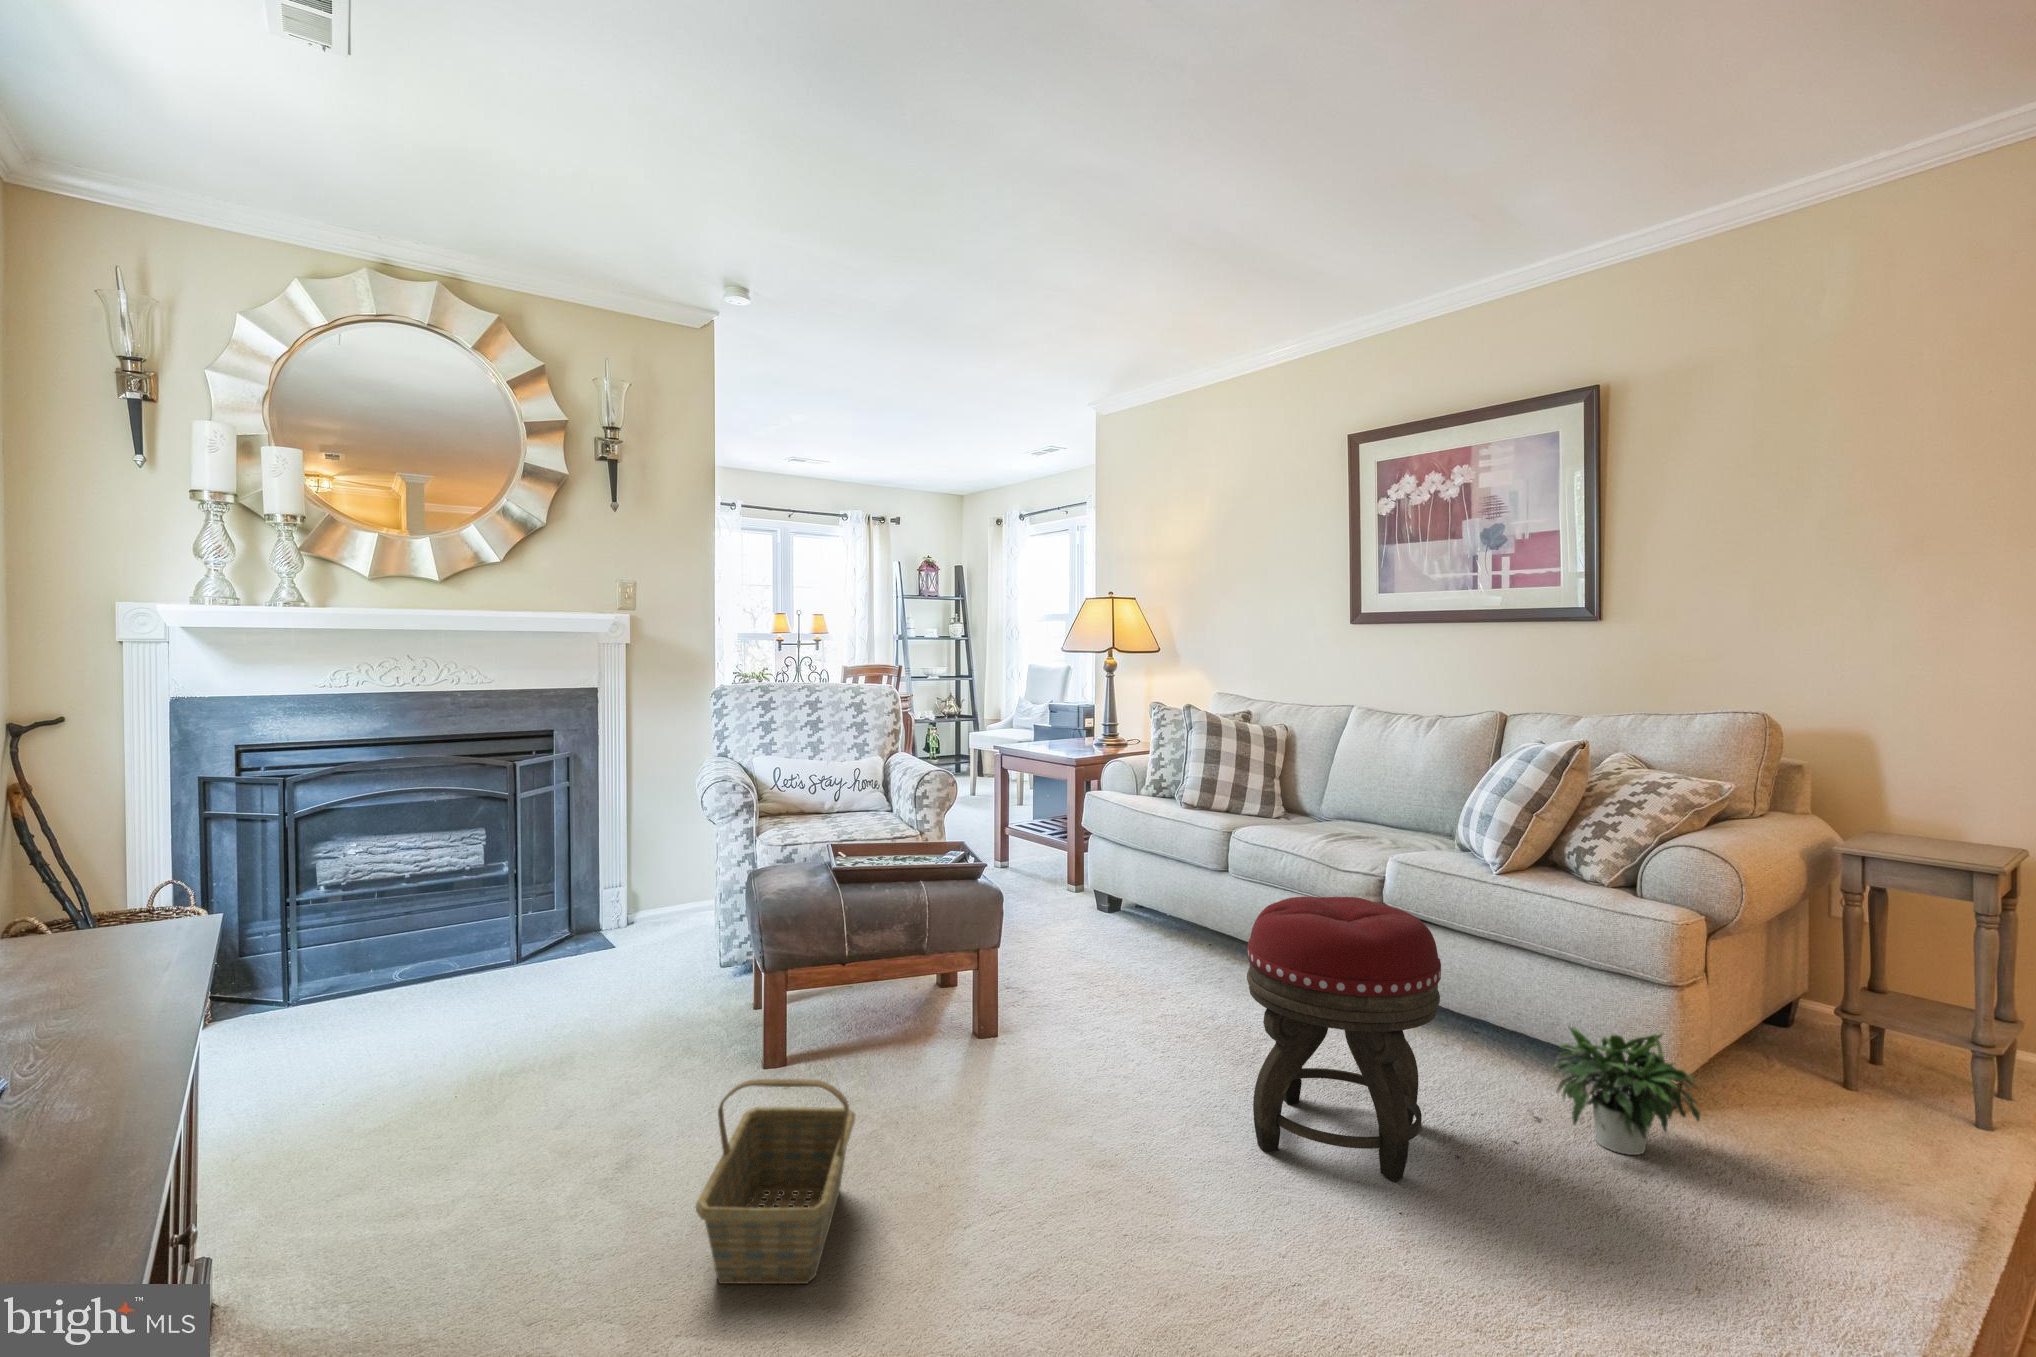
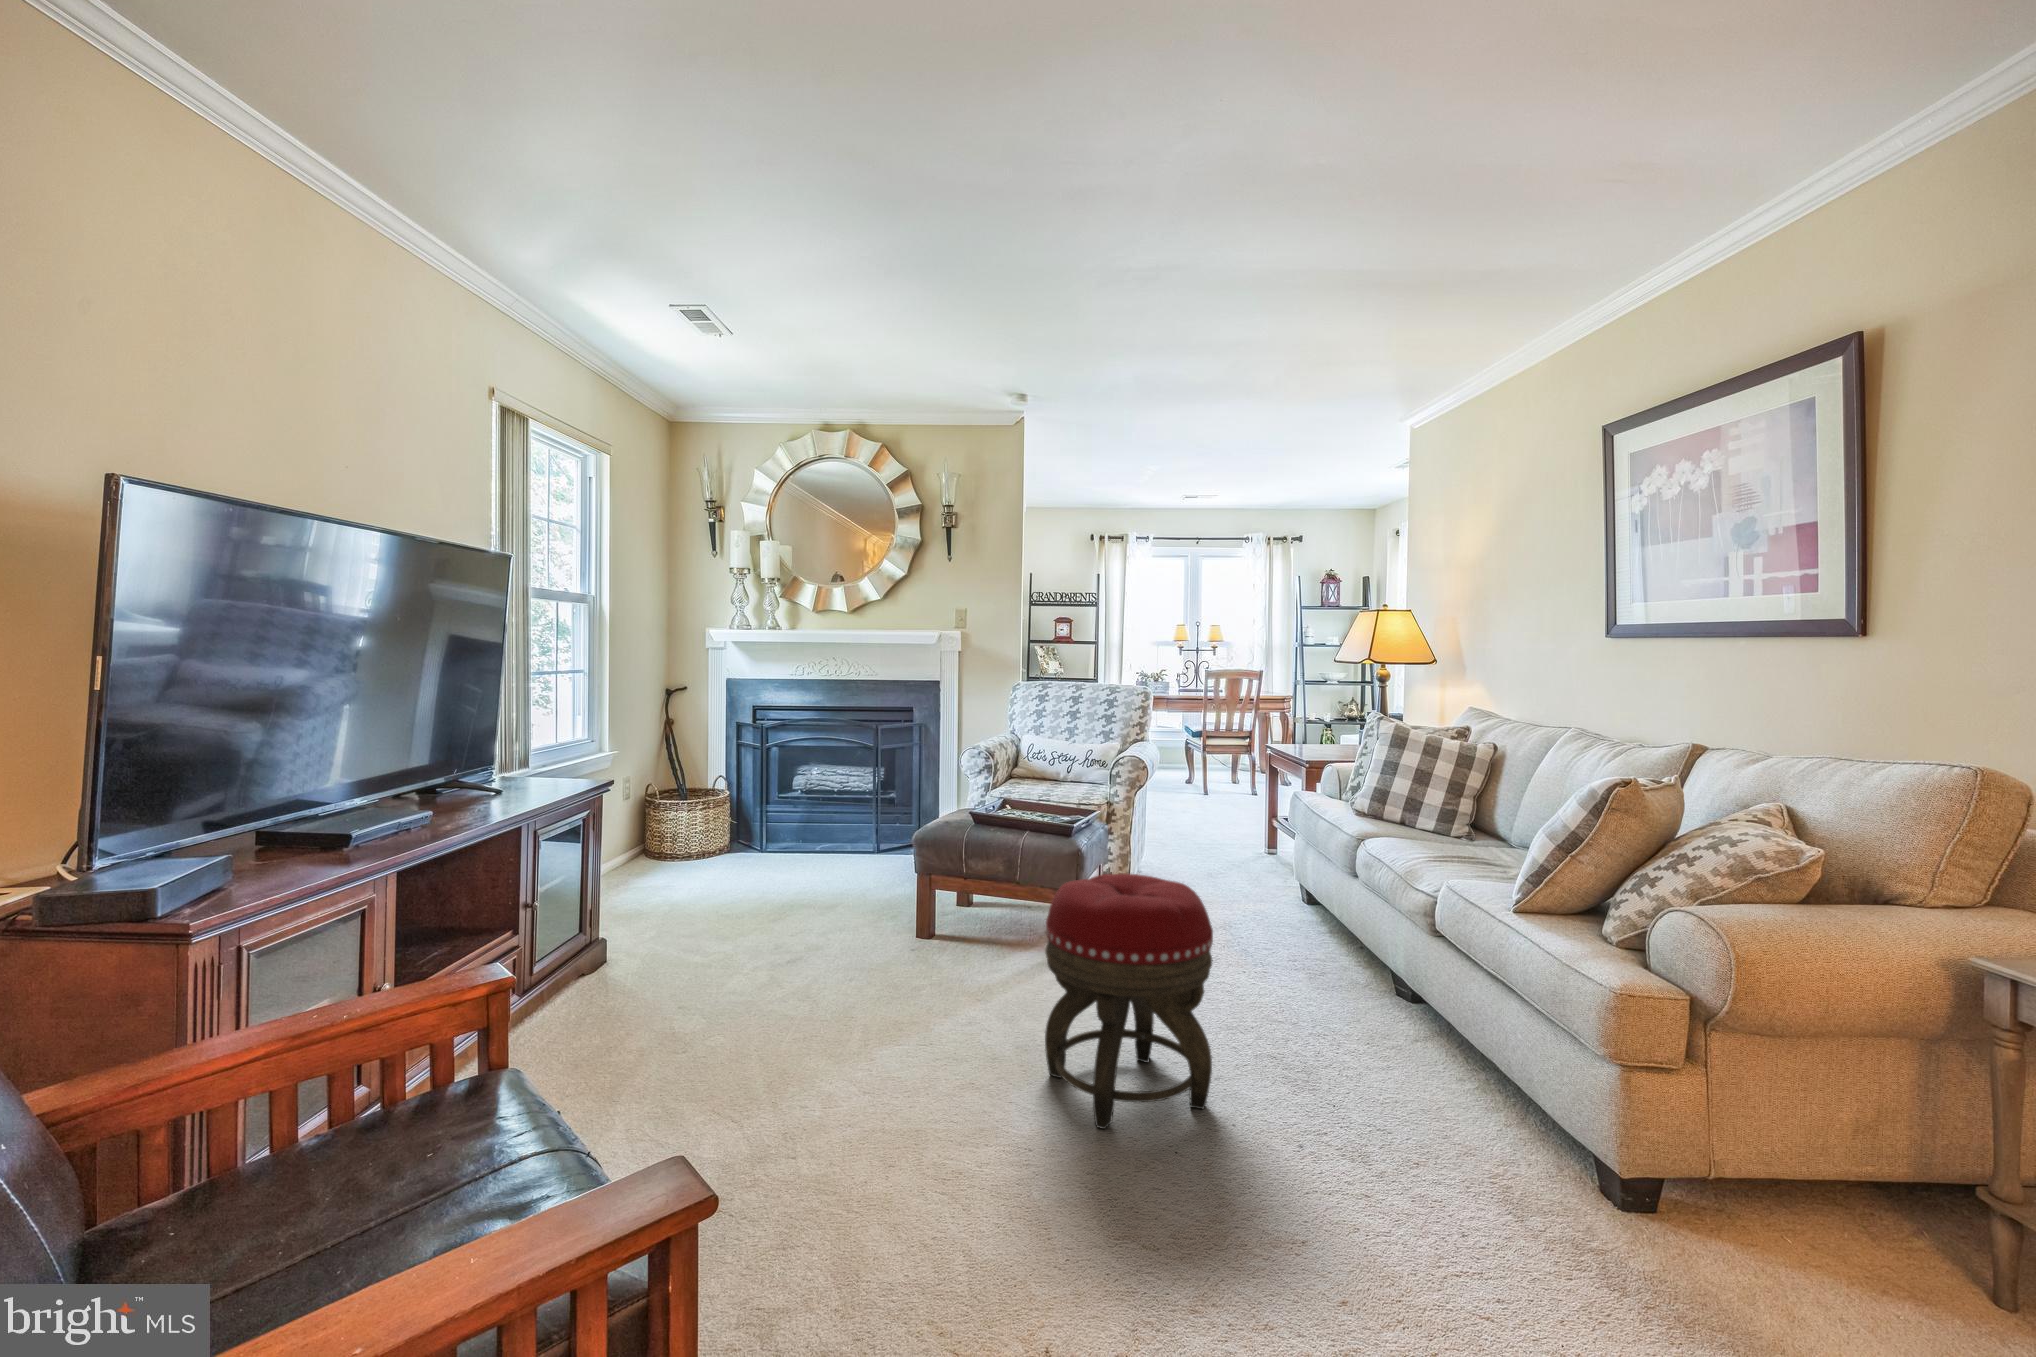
potted plant: present [1508,1027,1700,1155] -> none [1264,1055,1461,1219]
basket: present [696,1079,855,1284] -> none [666,907,809,1025]

